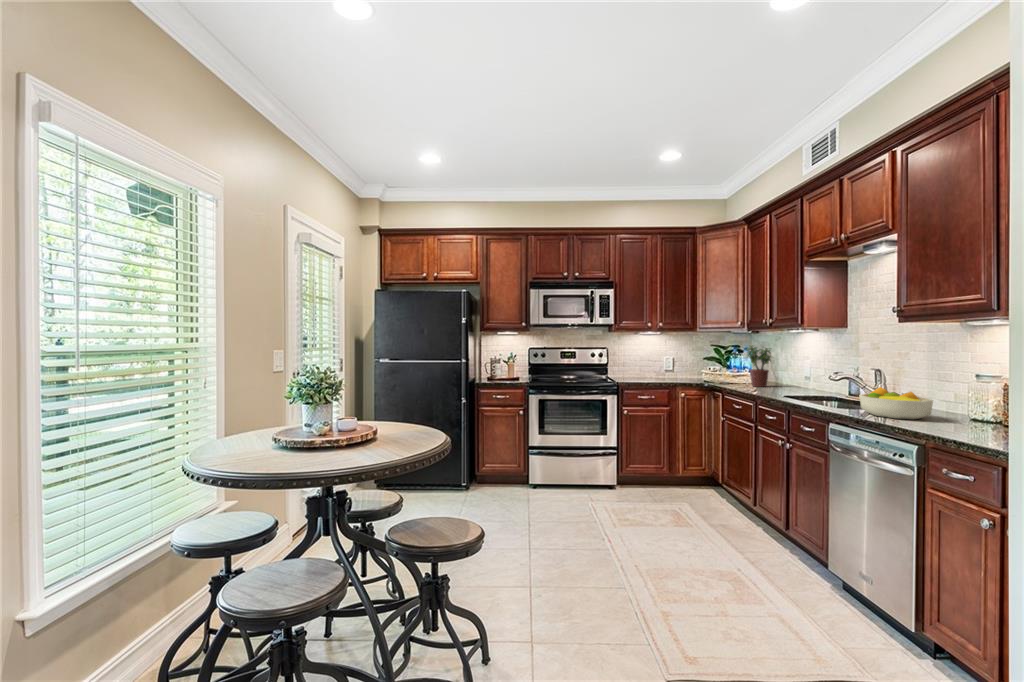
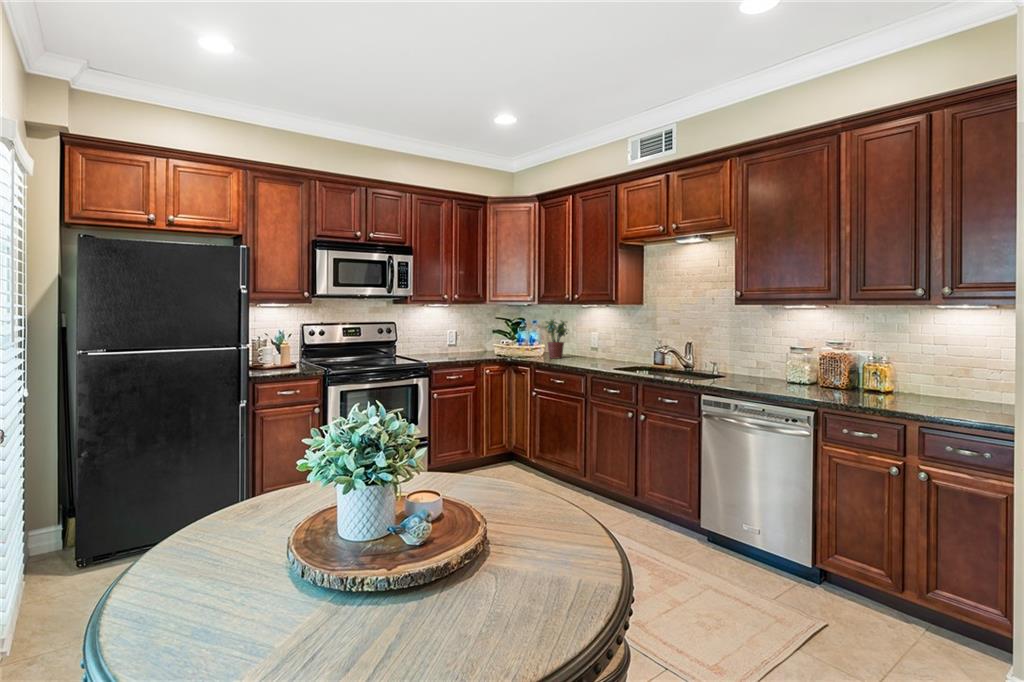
fruit bowl: present [859,387,933,420] -> none [696,352,747,376]

